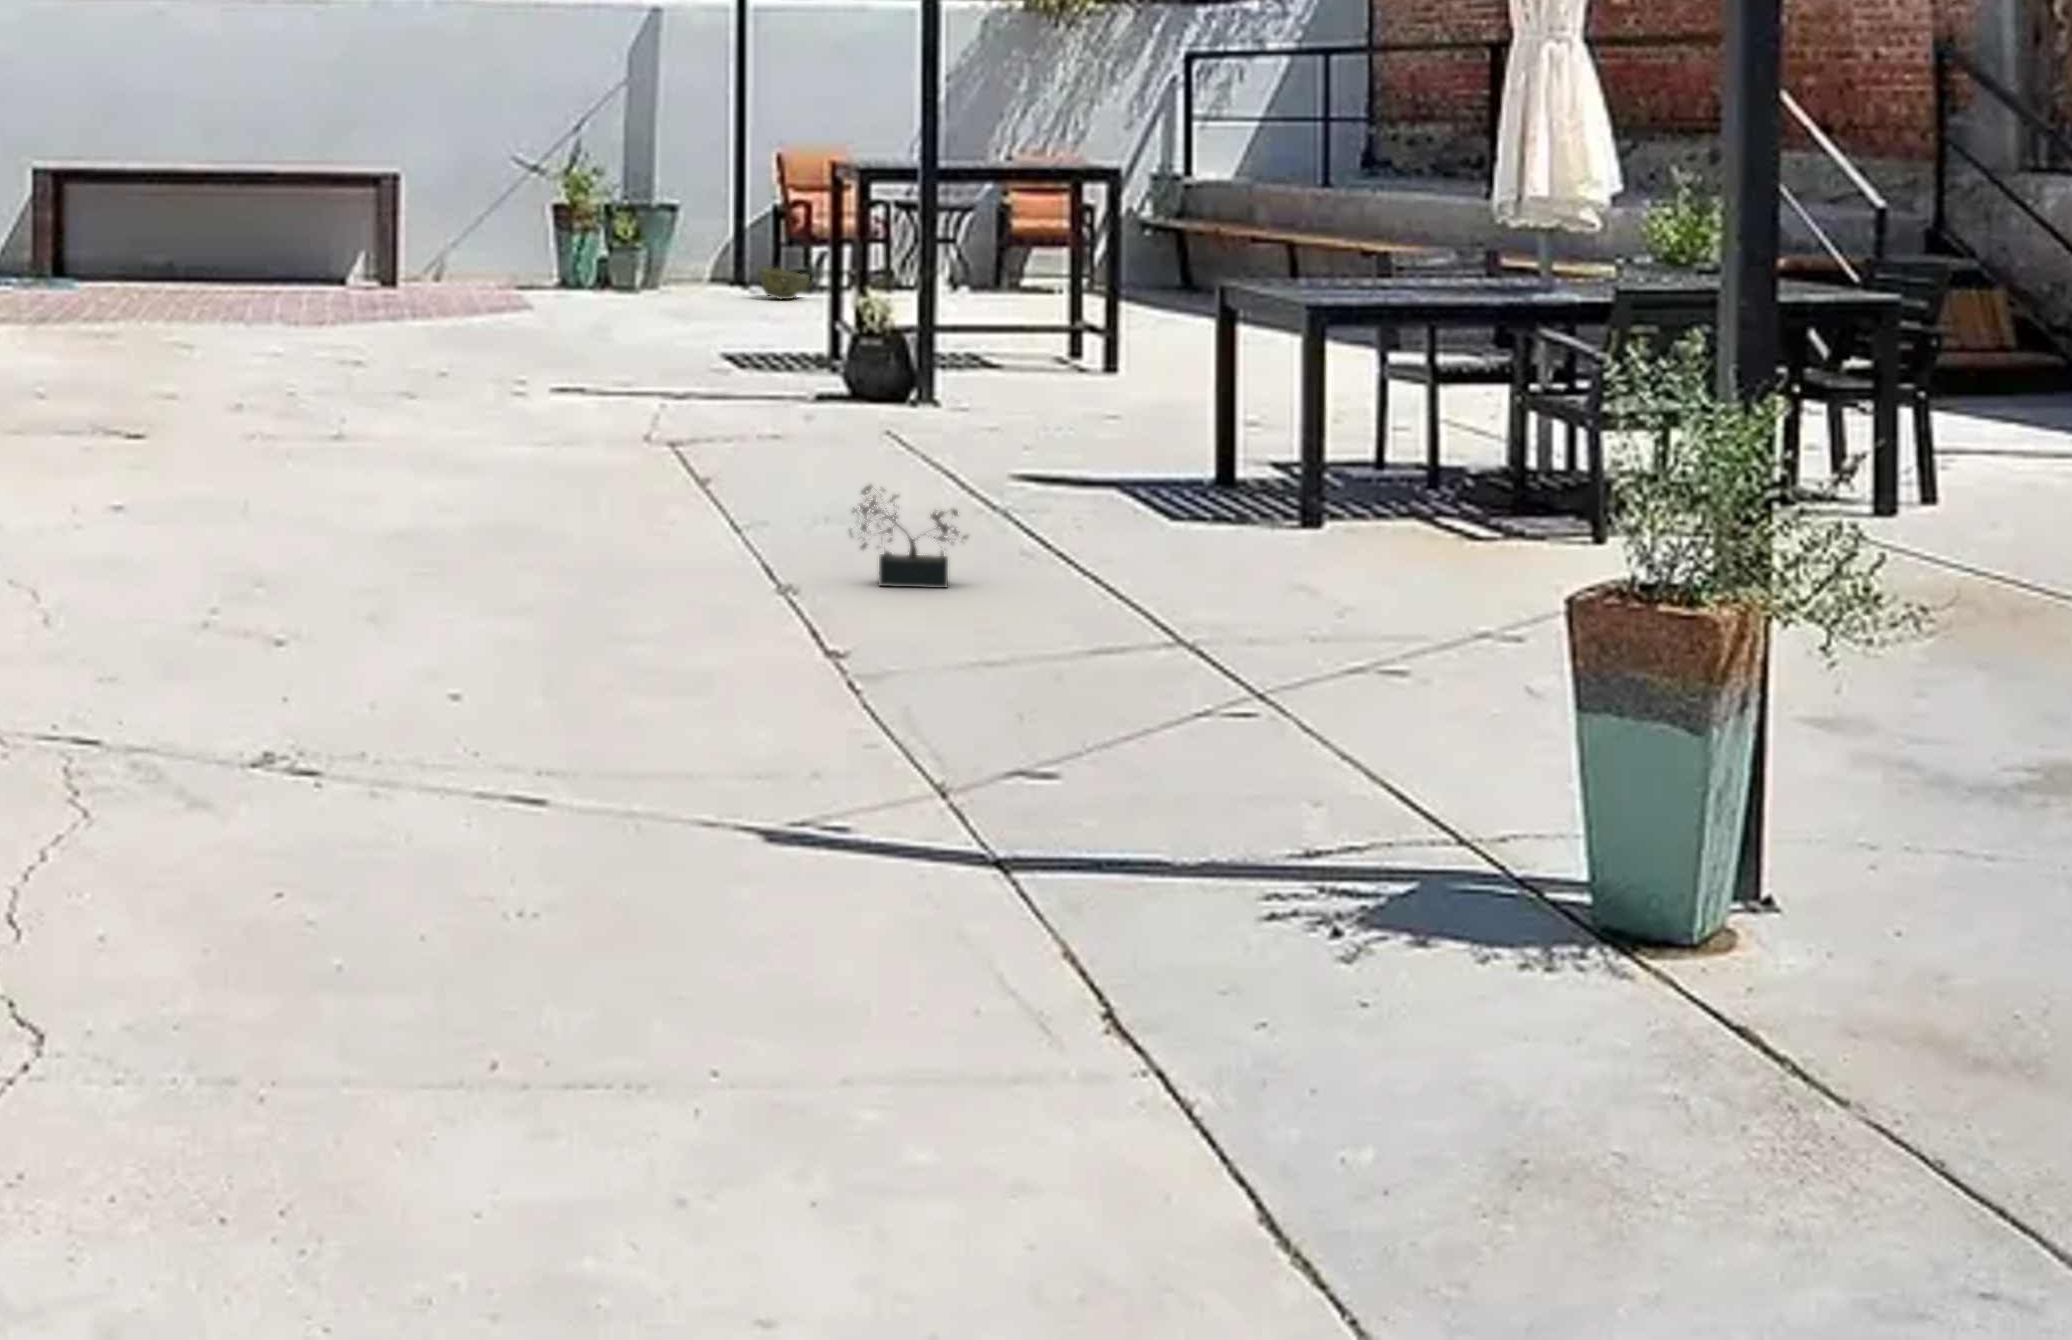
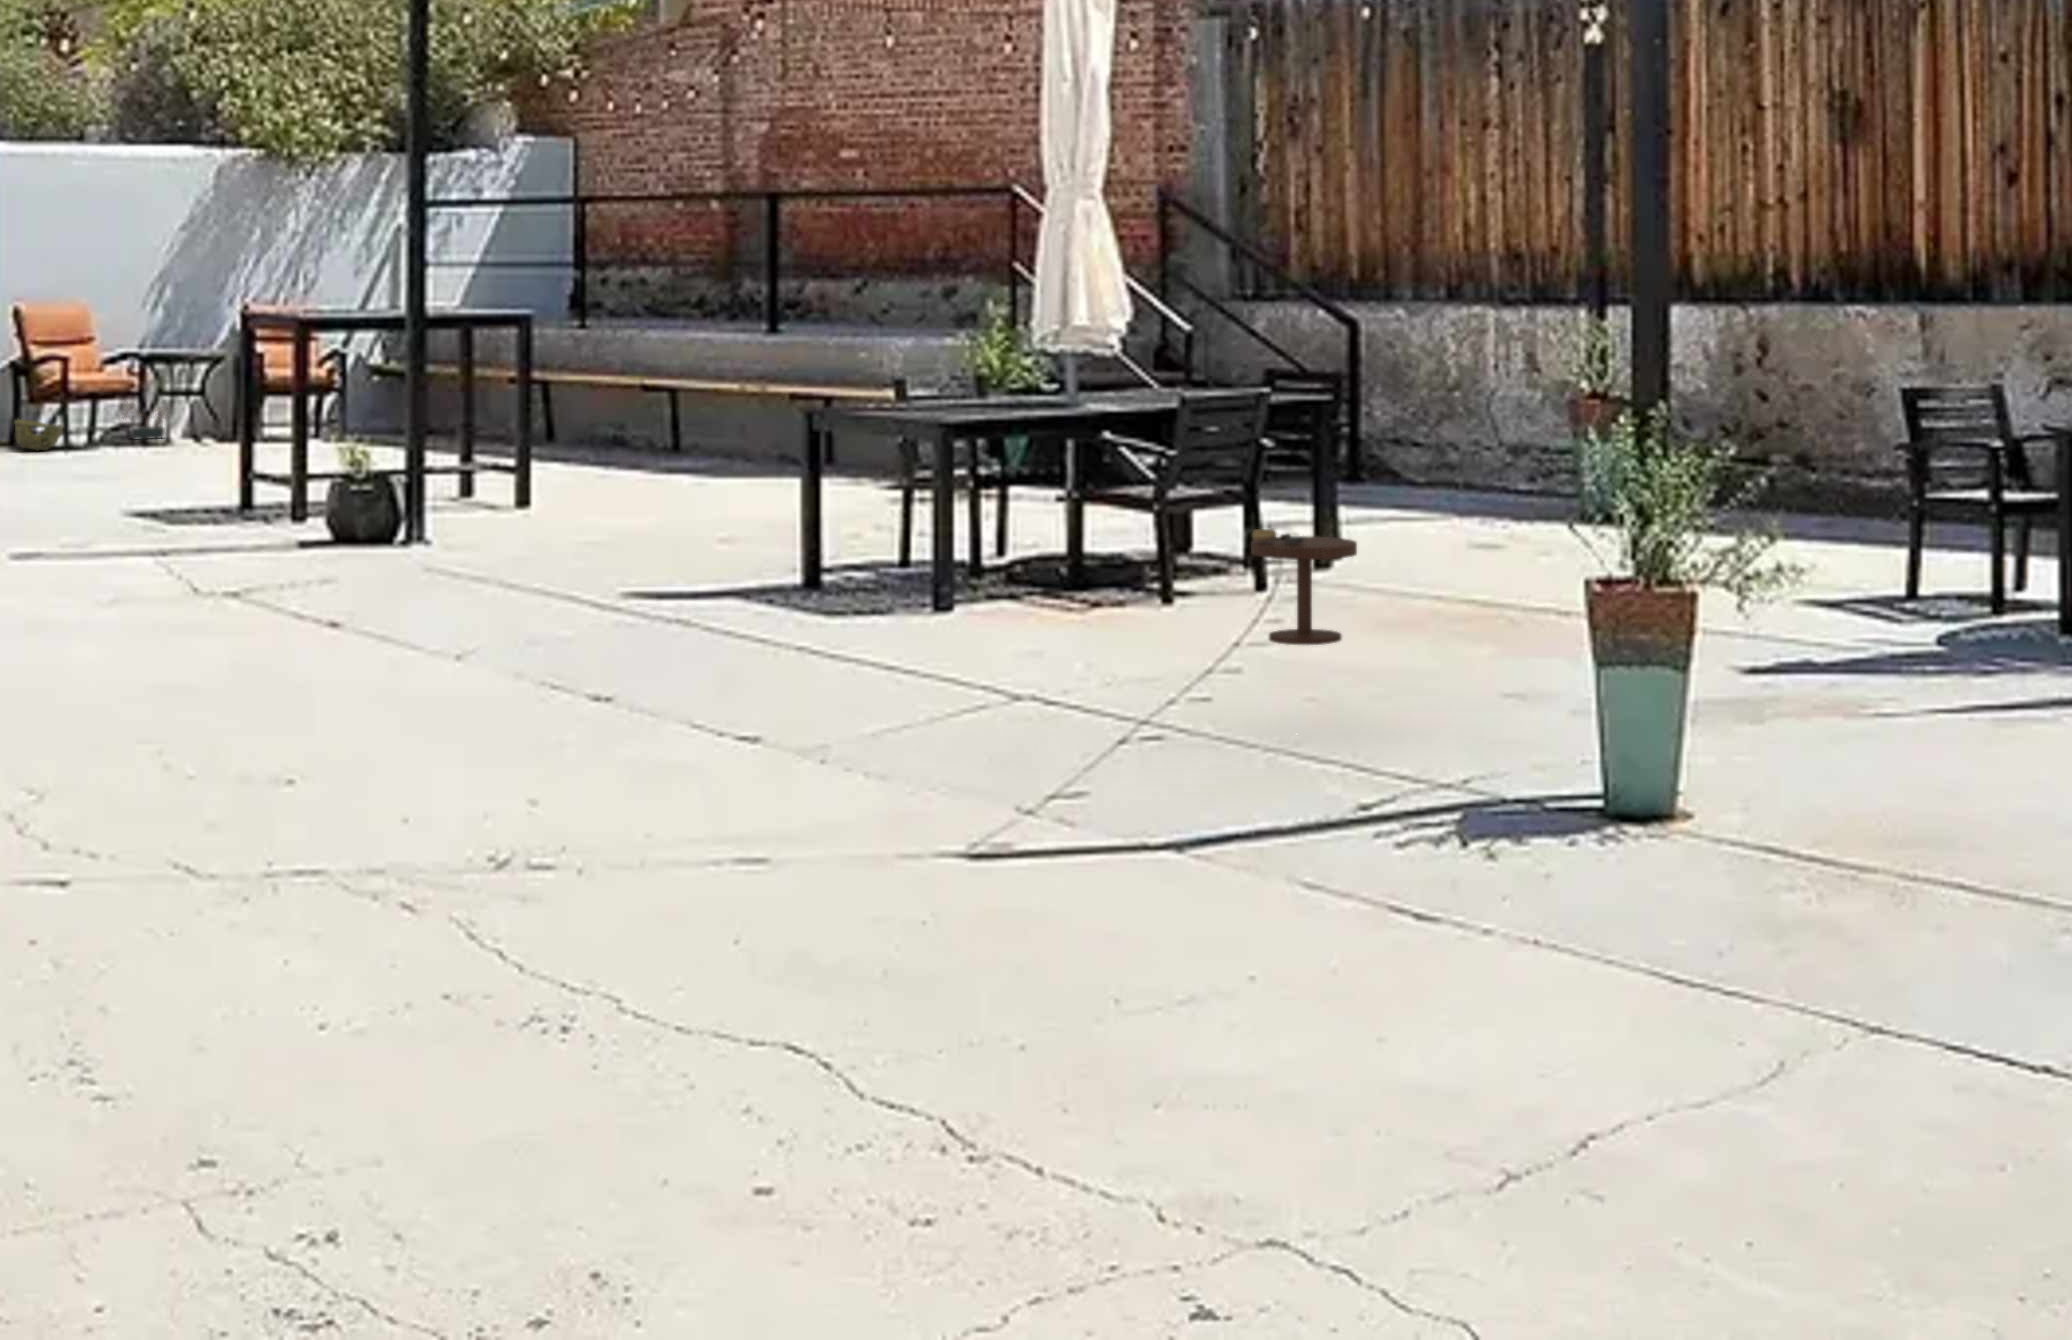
side table: none [1313,396,1427,612] -> present [1251,529,1357,645]
decorative plant: present [850,485,968,588] -> present [119,402,166,440]

